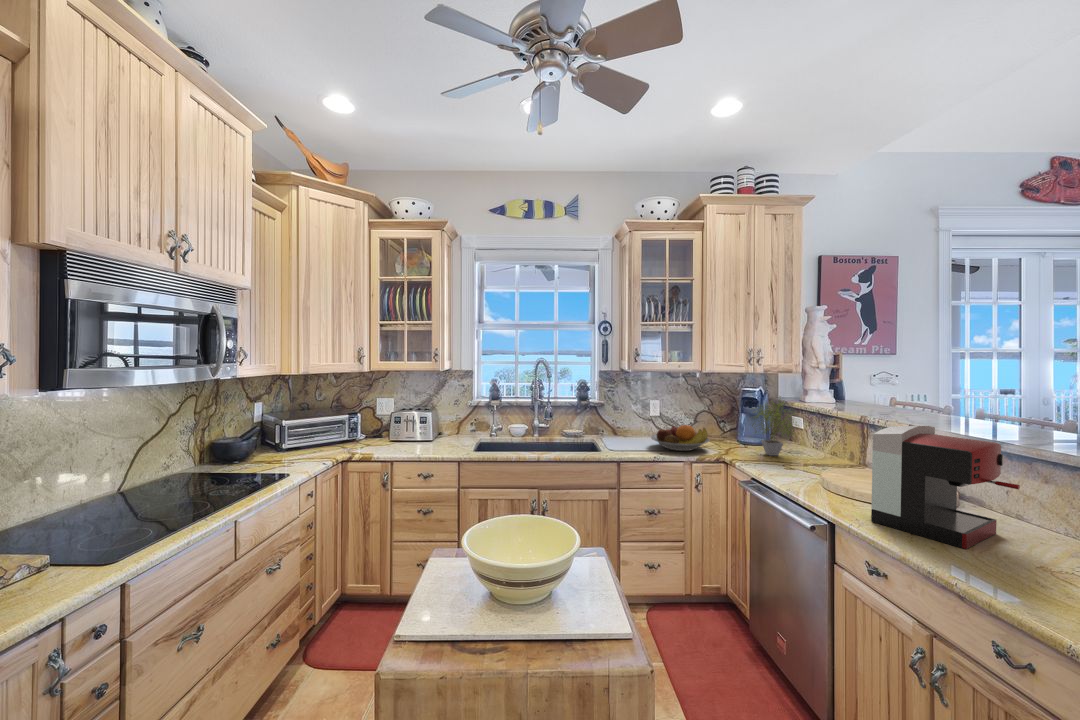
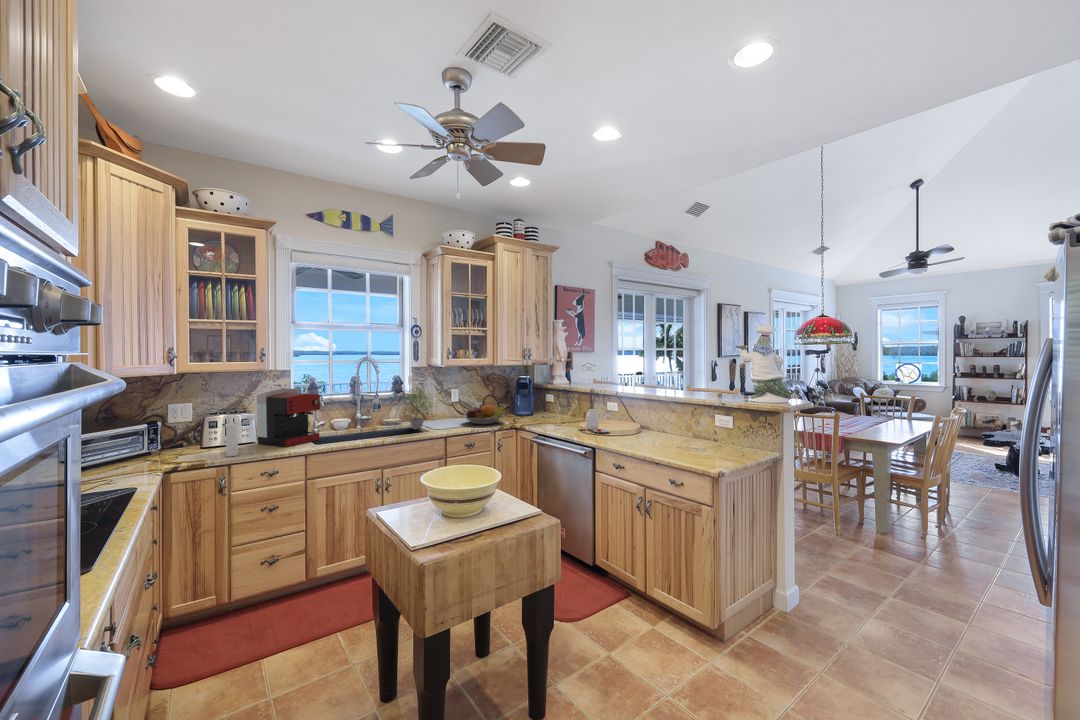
potted plant: present [752,396,797,456] -> present [404,388,433,429]
pepper mill: none [393,414,421,454] -> present [225,414,255,457]
coffee maker: present [871,426,1020,549] -> present [257,389,320,447]
jar: none [812,451,868,495] -> present [580,409,609,433]

